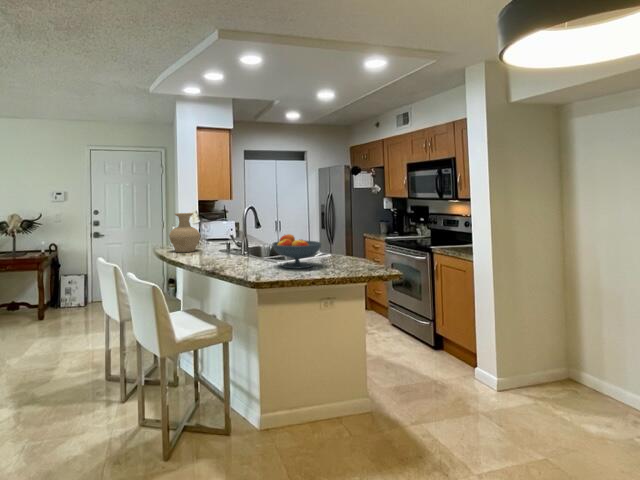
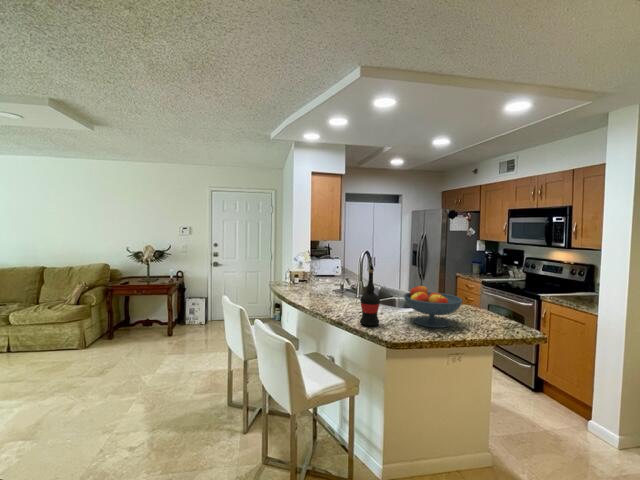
vase: present [169,213,200,252] -> none [286,254,315,293]
wine bottle: none [230,221,248,270] -> present [360,270,380,326]

